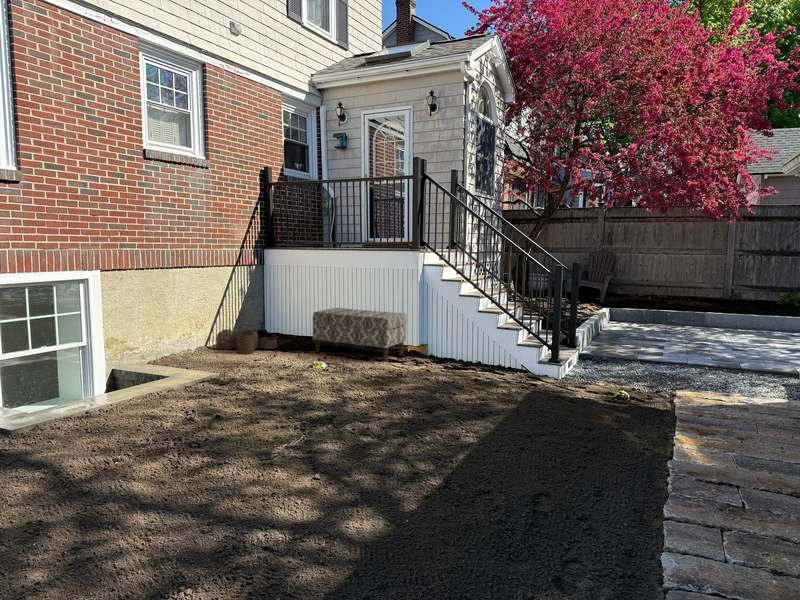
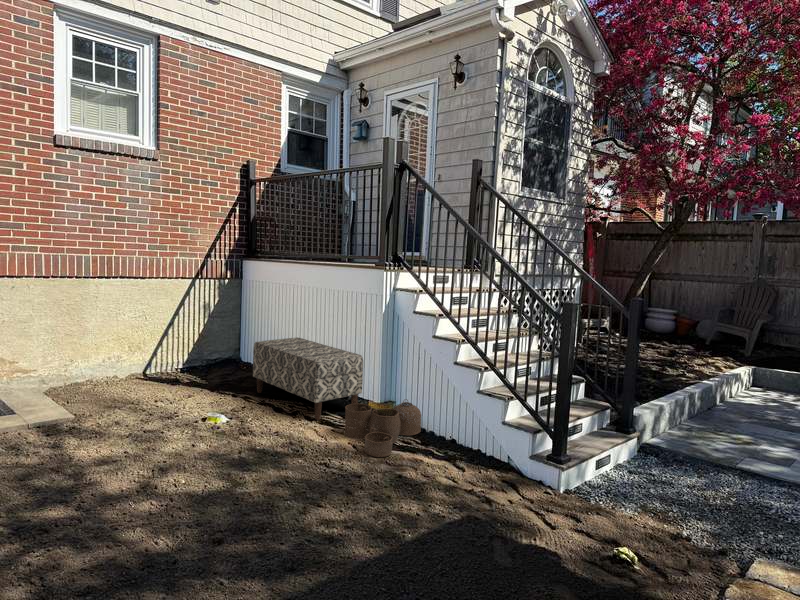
woven basket: present [216,327,277,354] -> present [345,399,421,457]

